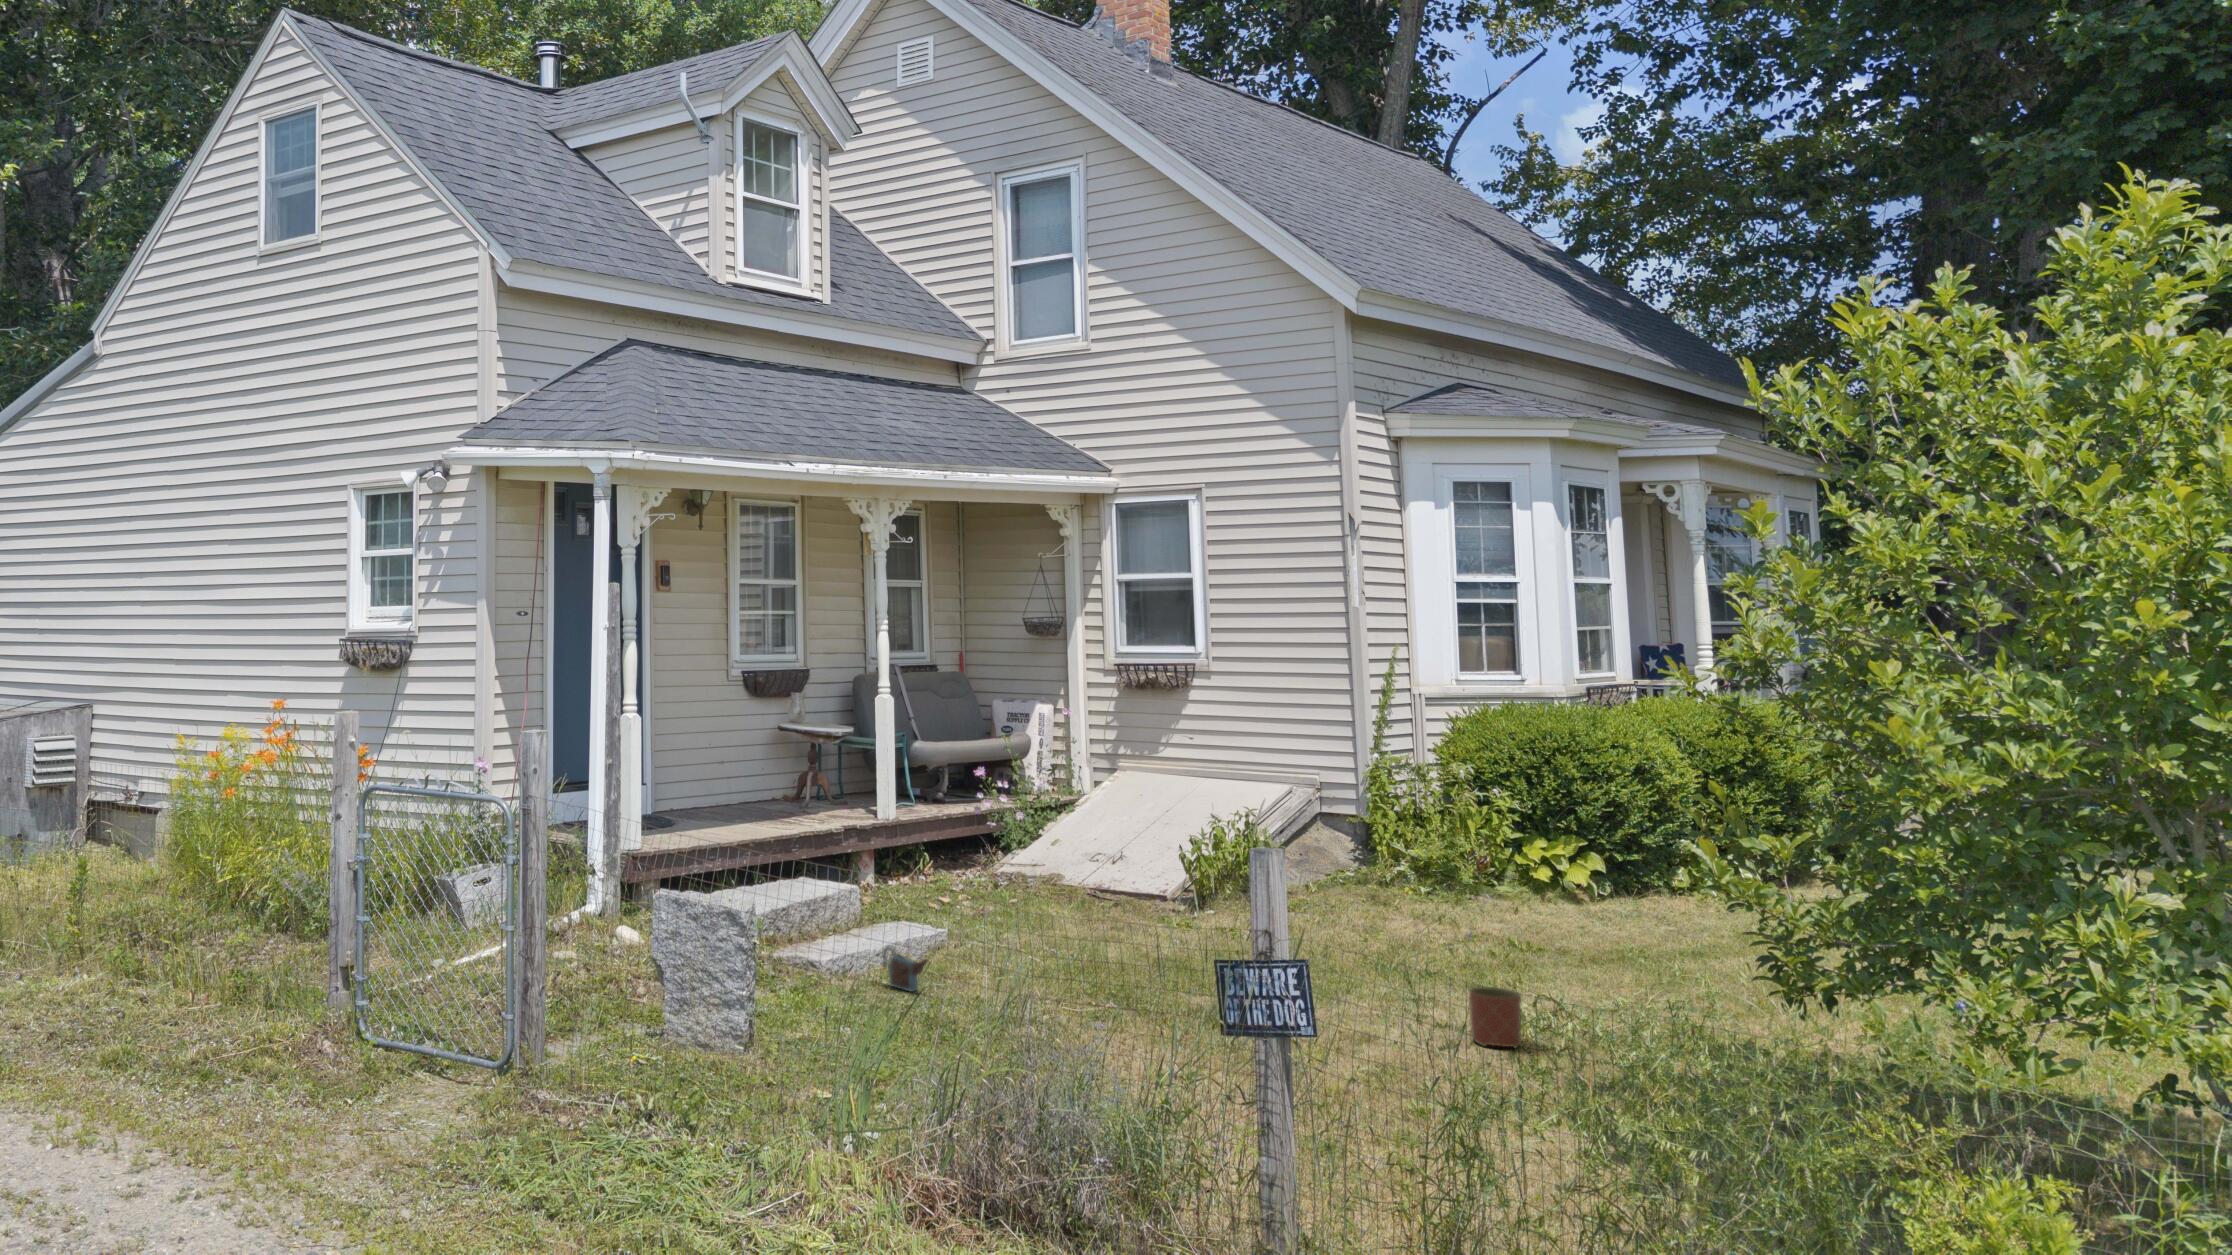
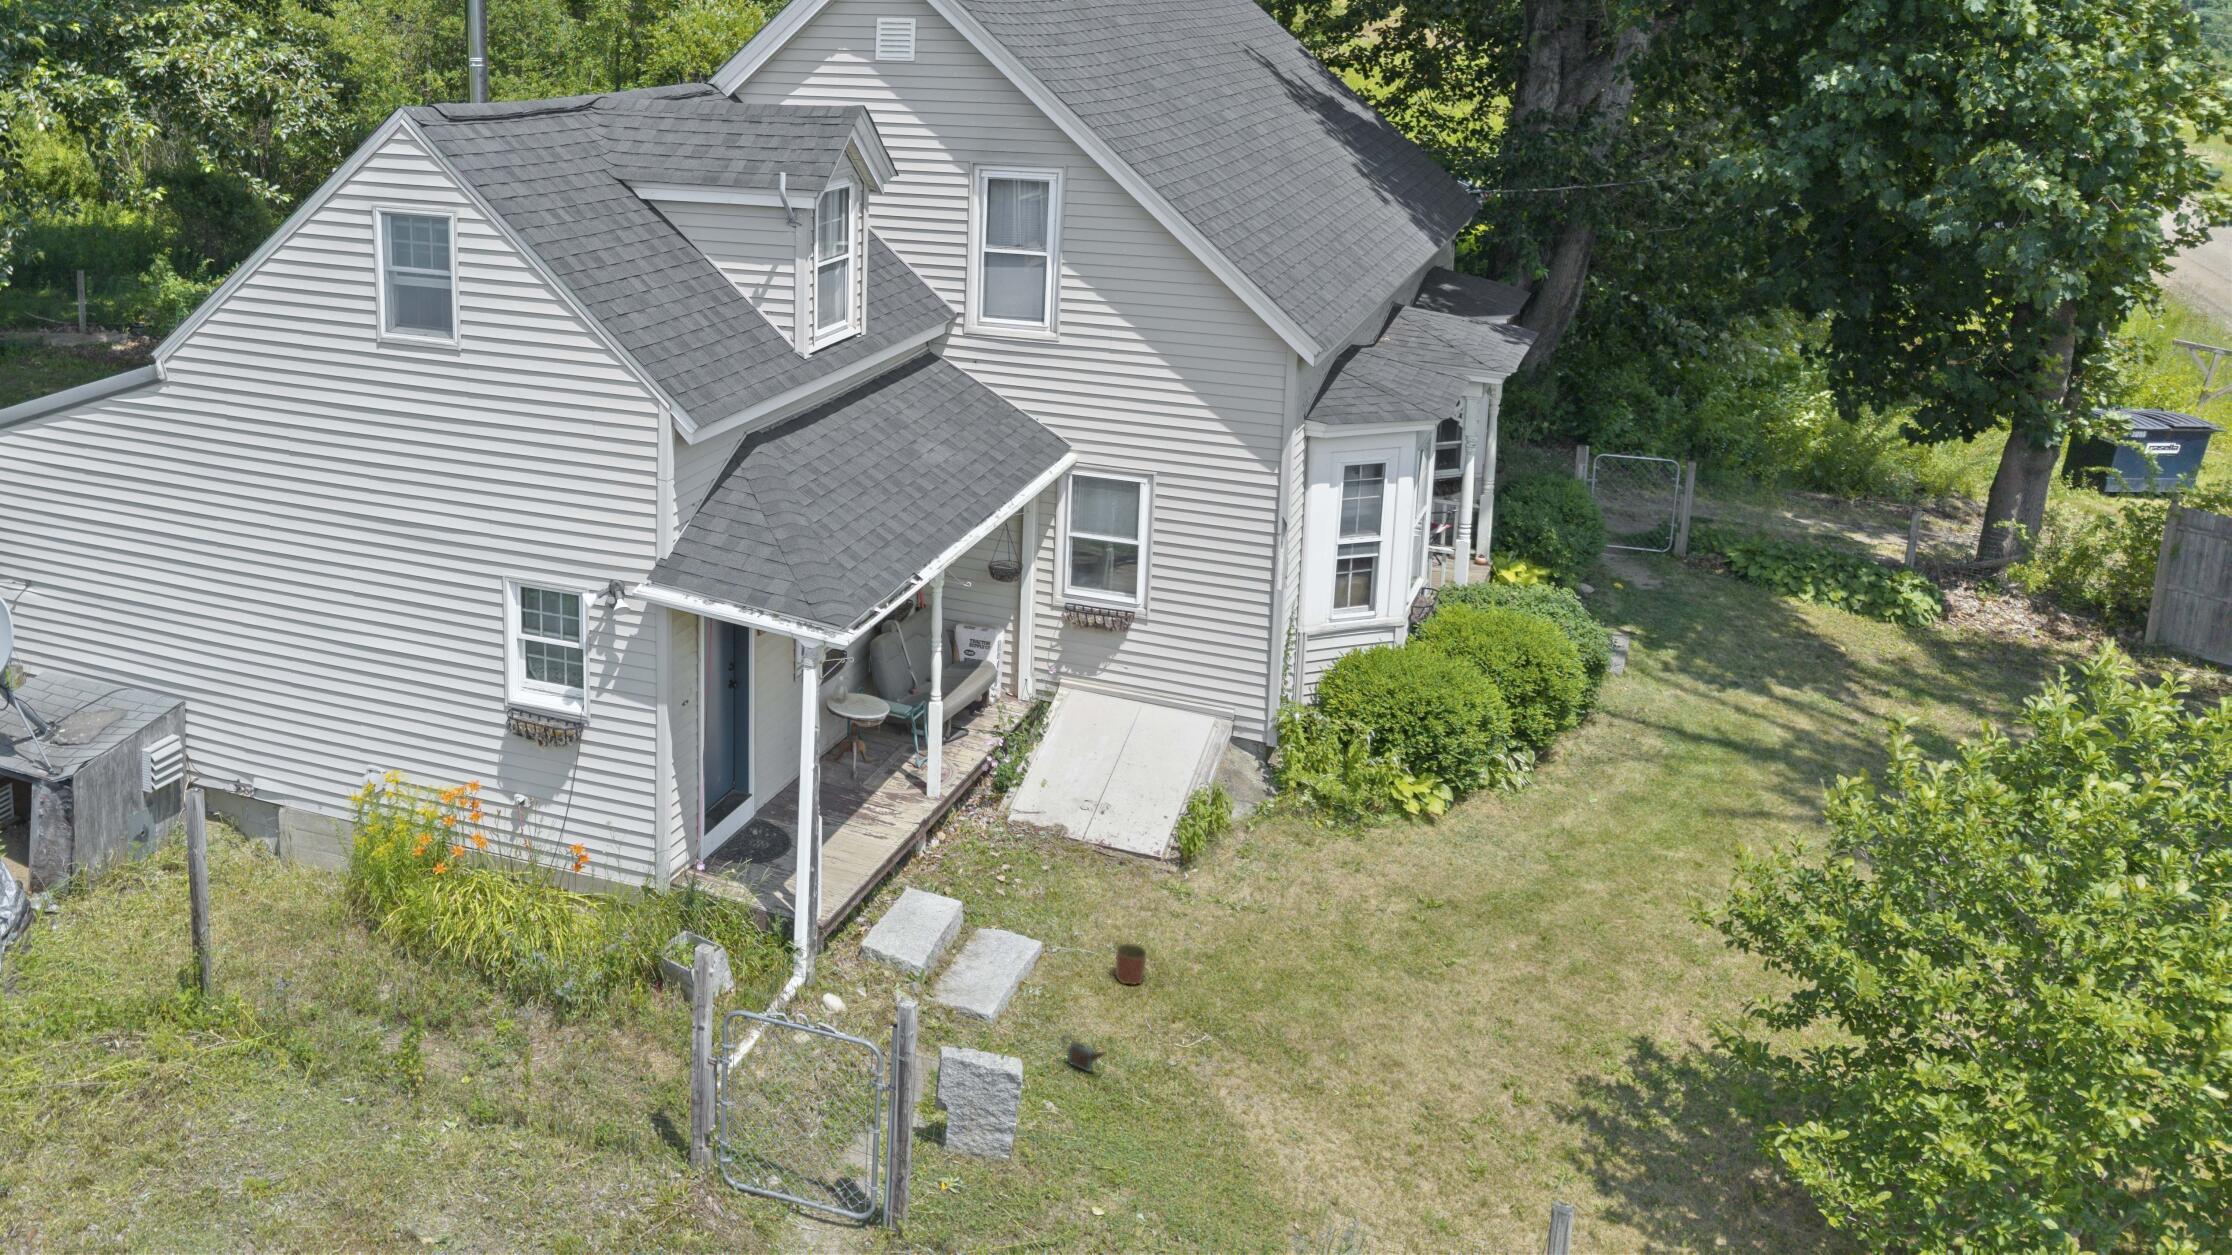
planter: present [1469,987,1521,1049] -> present [1116,944,1147,984]

